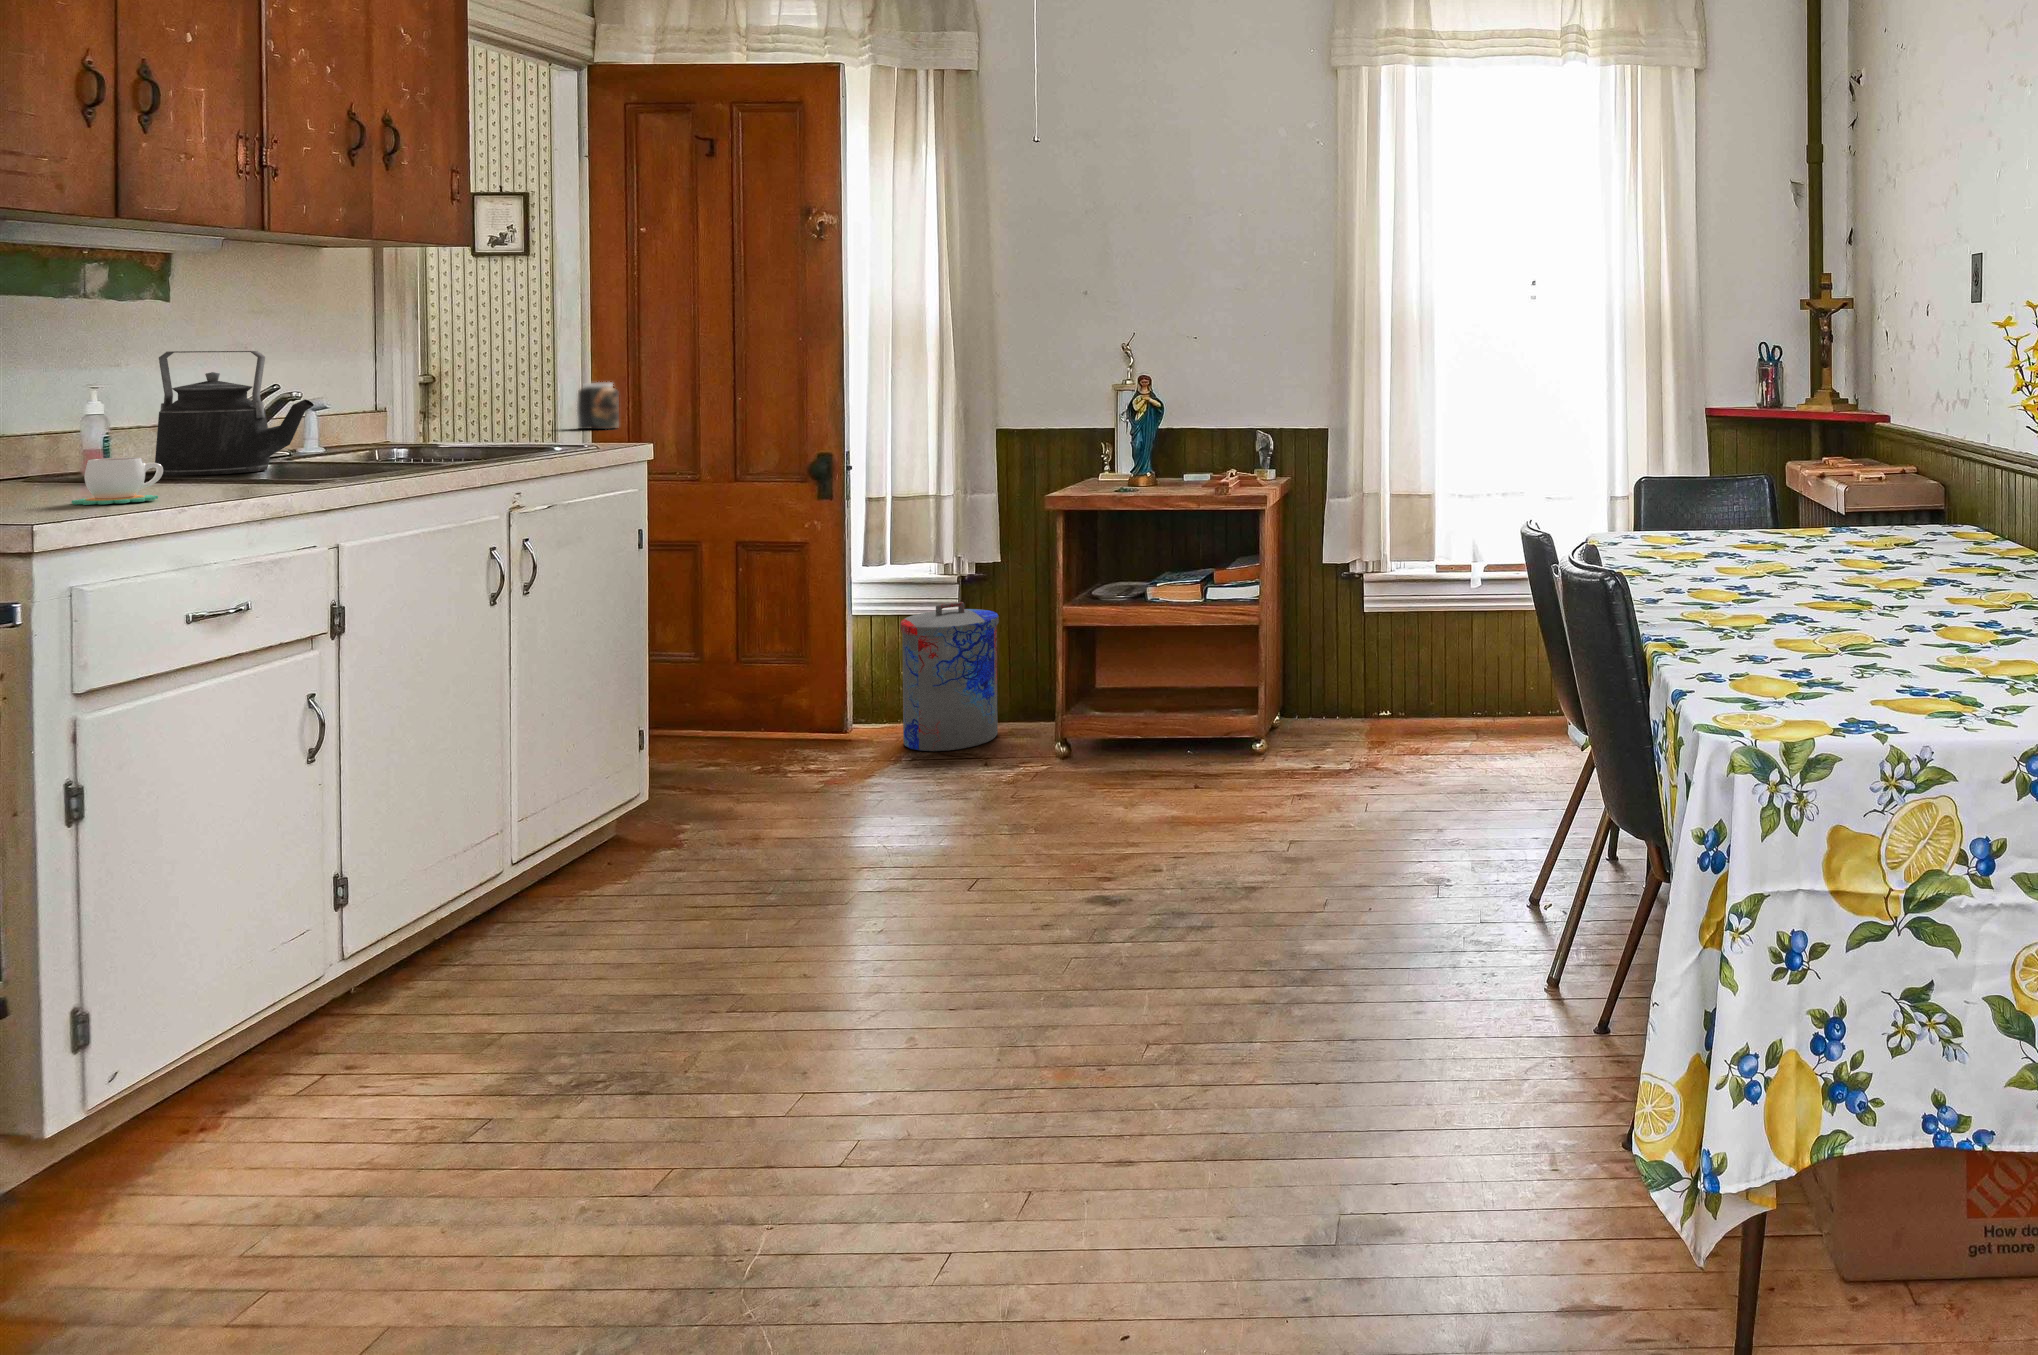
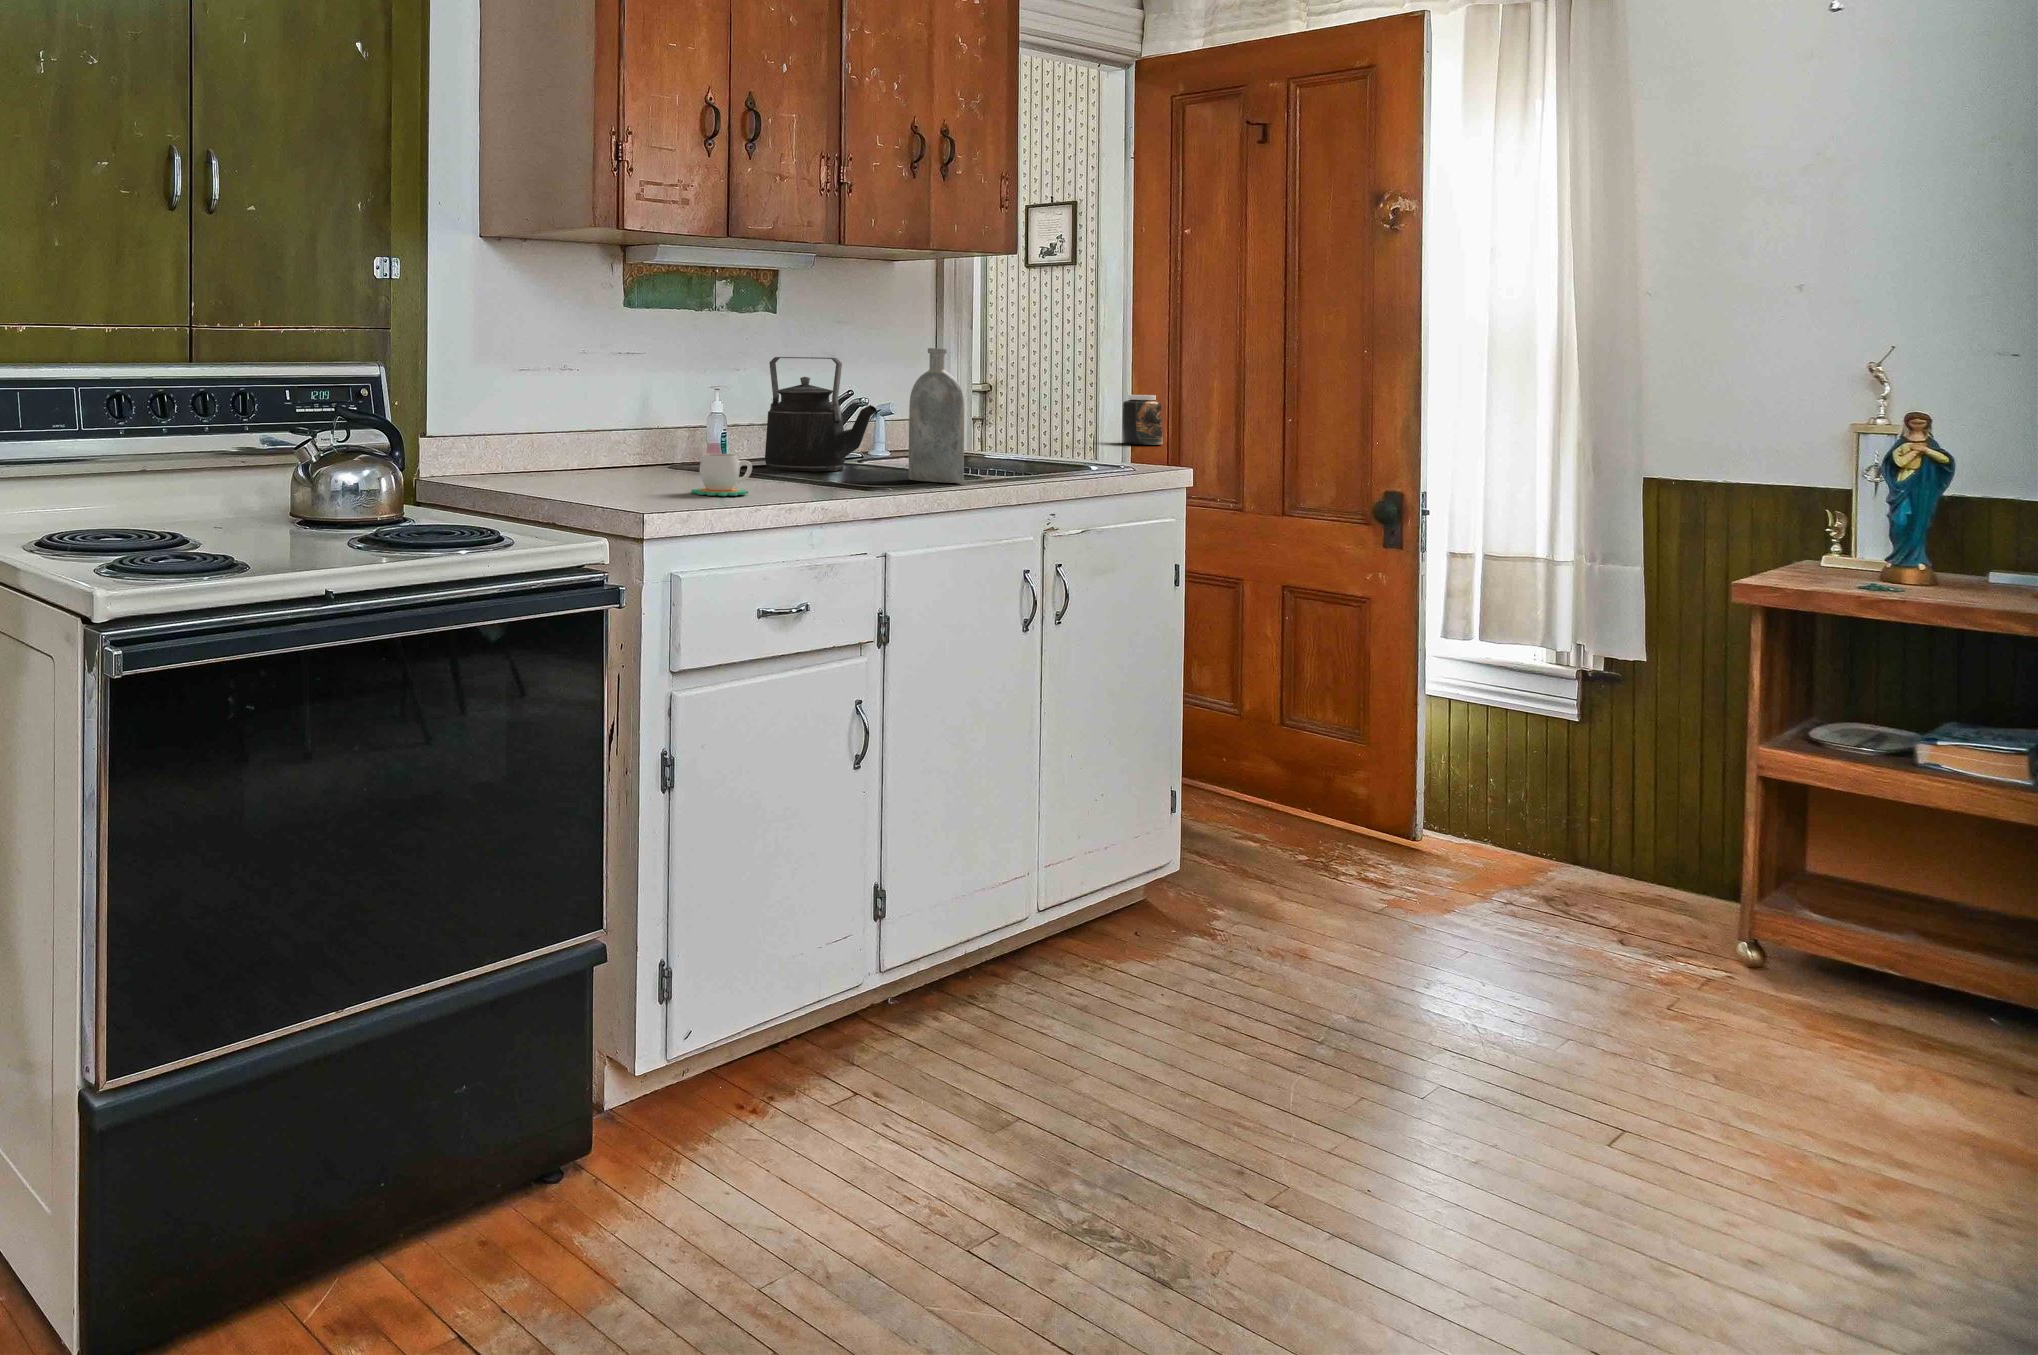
bottle: none [357,339,425,473] -> present [909,348,964,483]
trash can: present [900,602,999,751] -> none [1493,707,1642,912]

